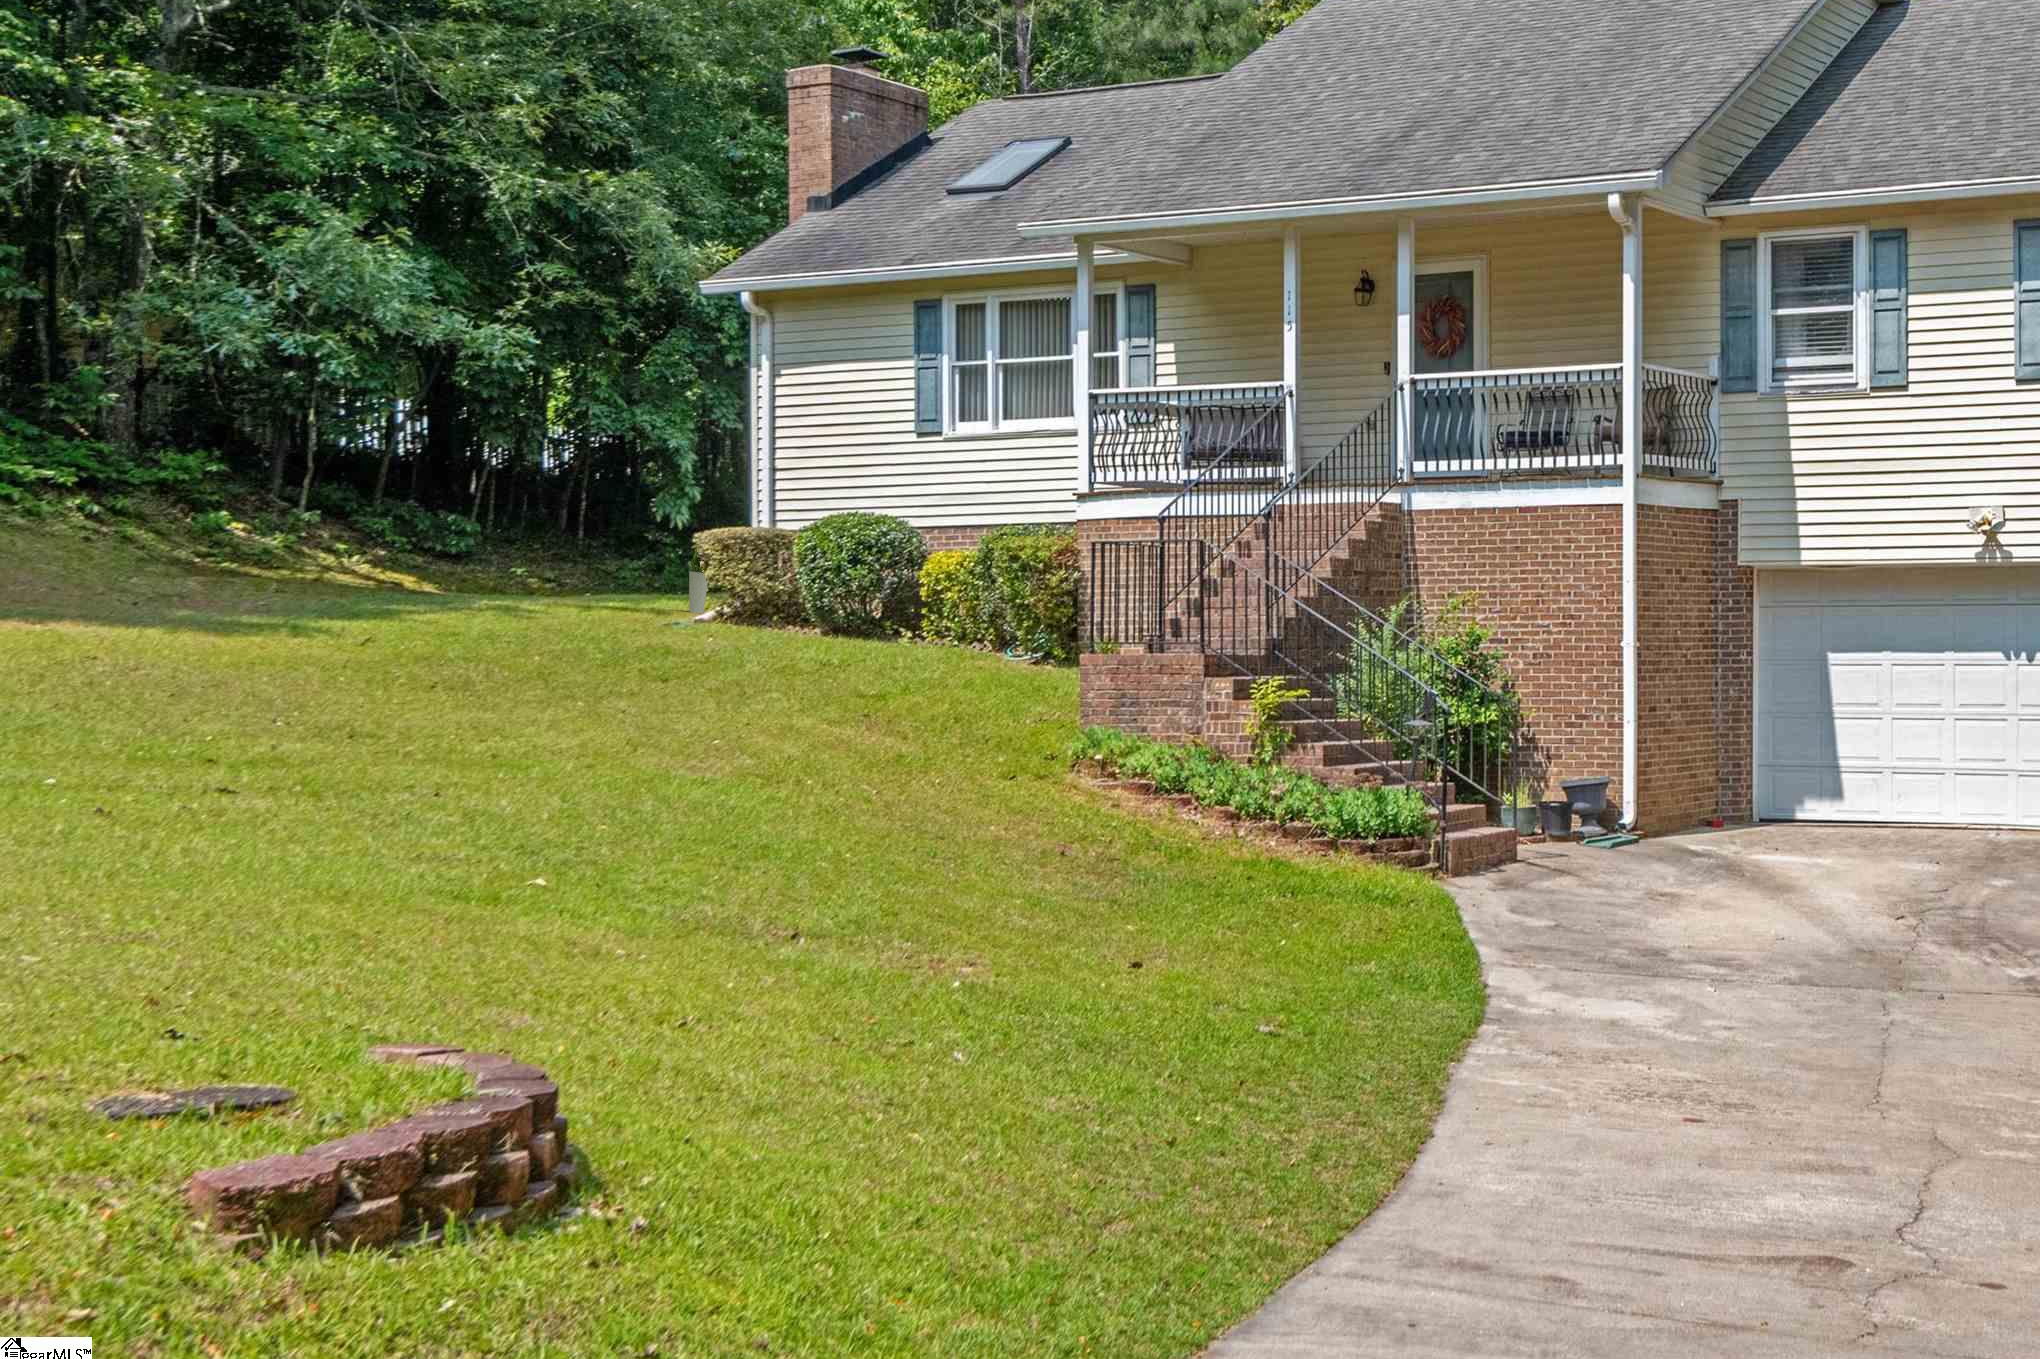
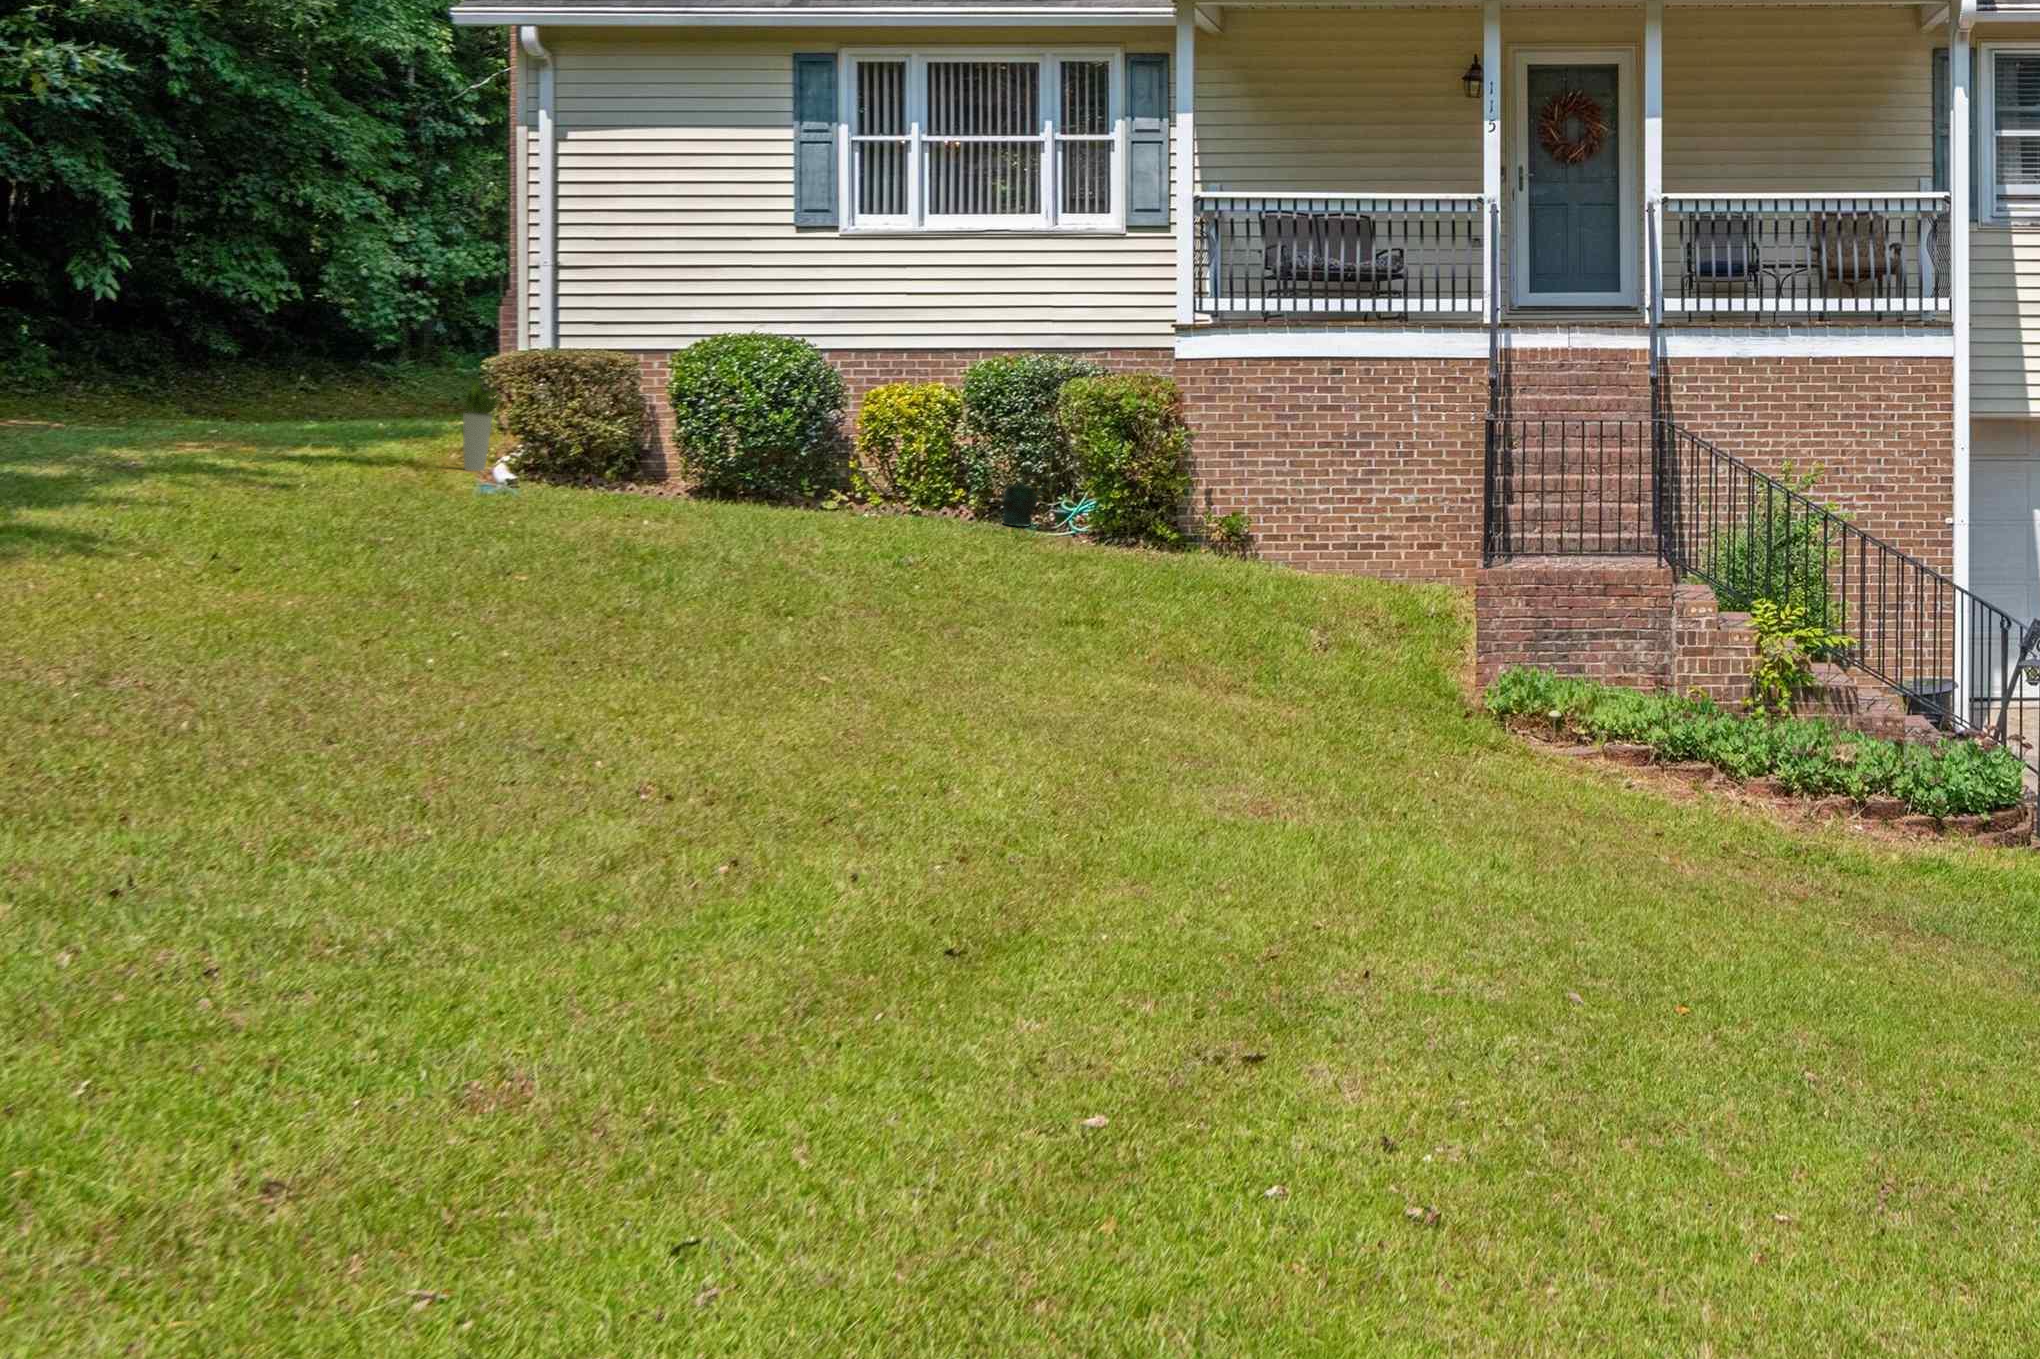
watering can: none [970,613,1018,649] -> present [1000,478,1050,527]

